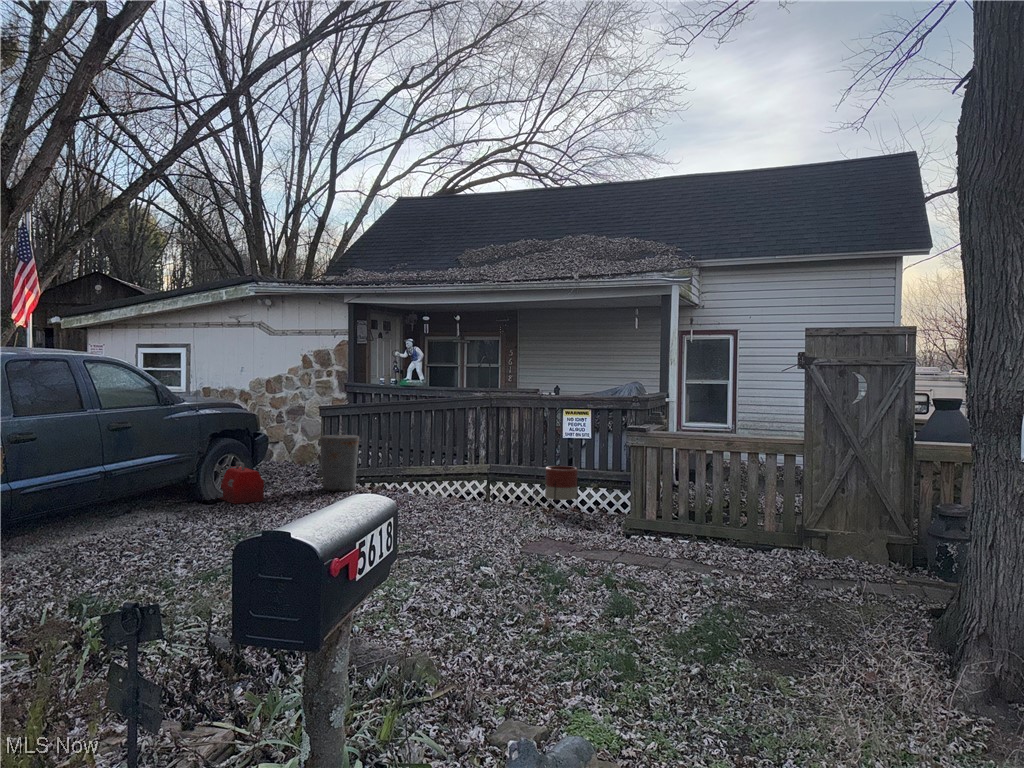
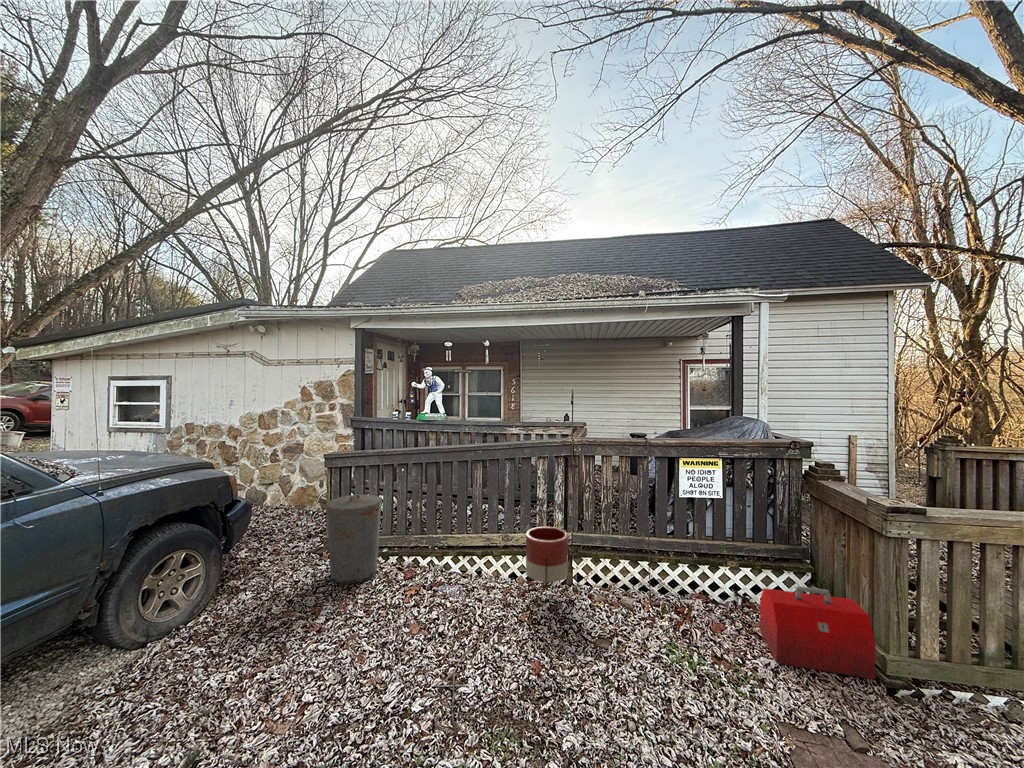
toolbox: present [219,462,264,504] -> present [760,586,876,679]
planter: present [545,466,578,512] -> present [526,527,568,597]

